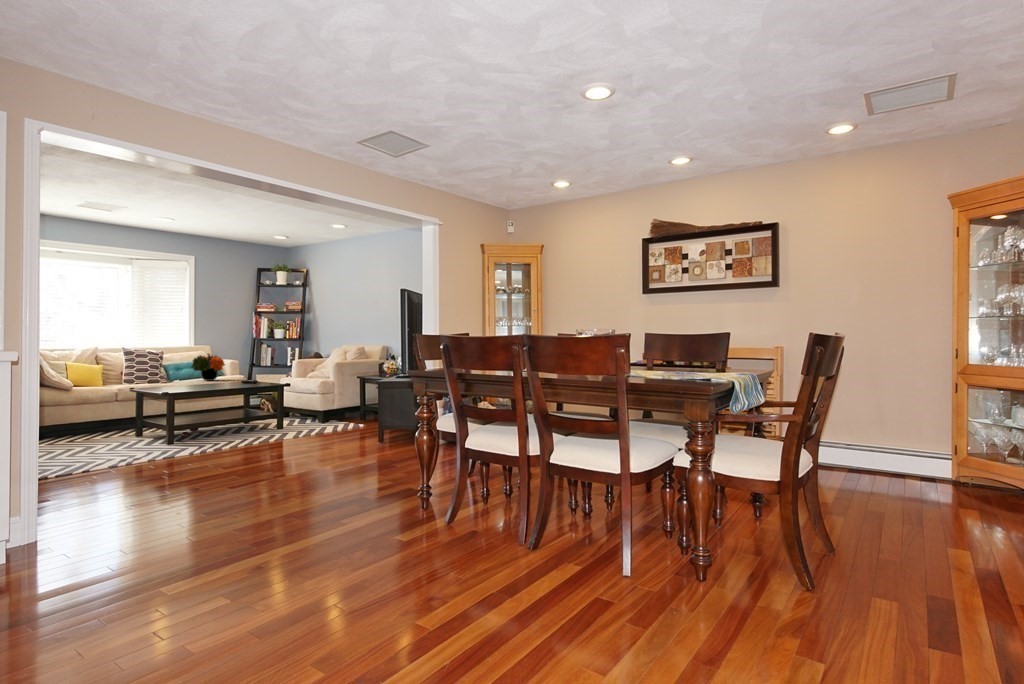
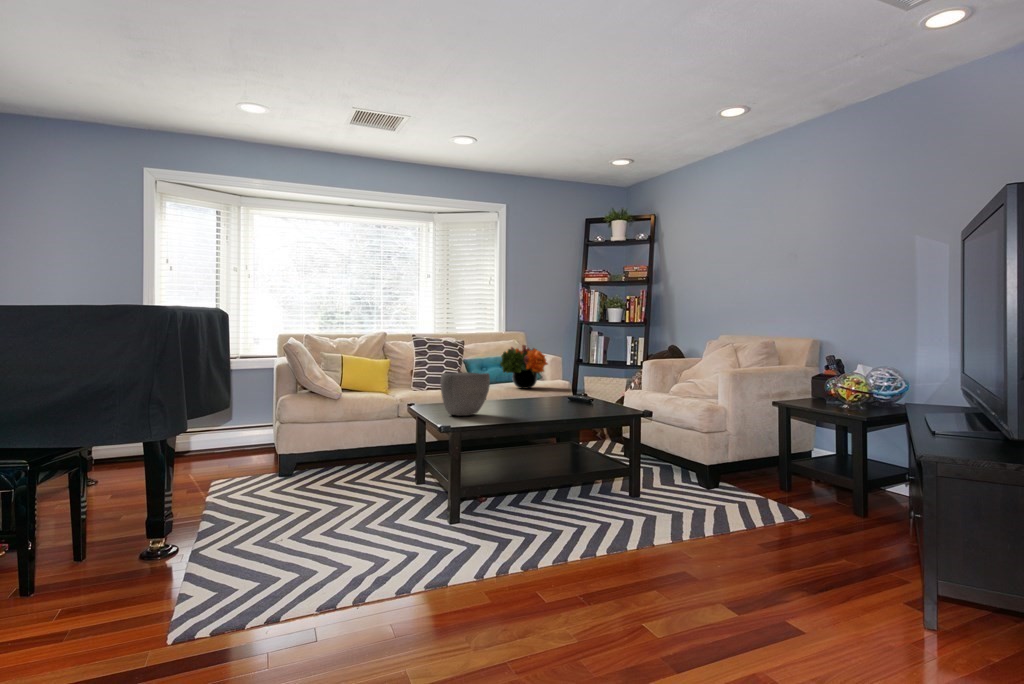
bowl: none [156,368,186,390] -> present [440,372,490,416]

